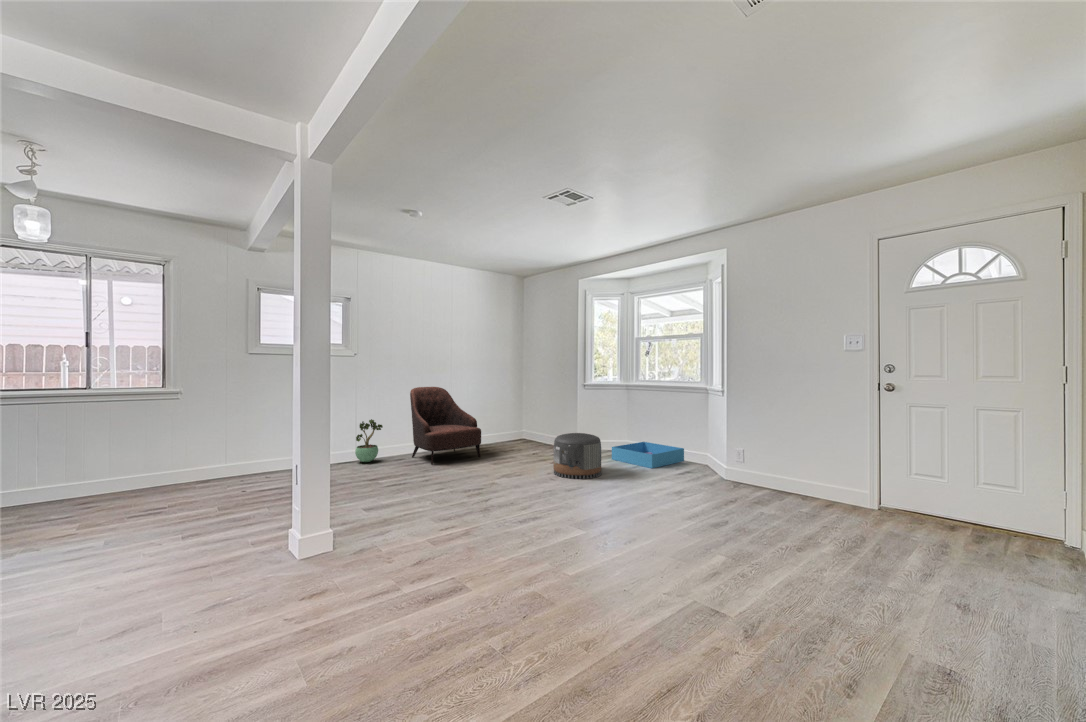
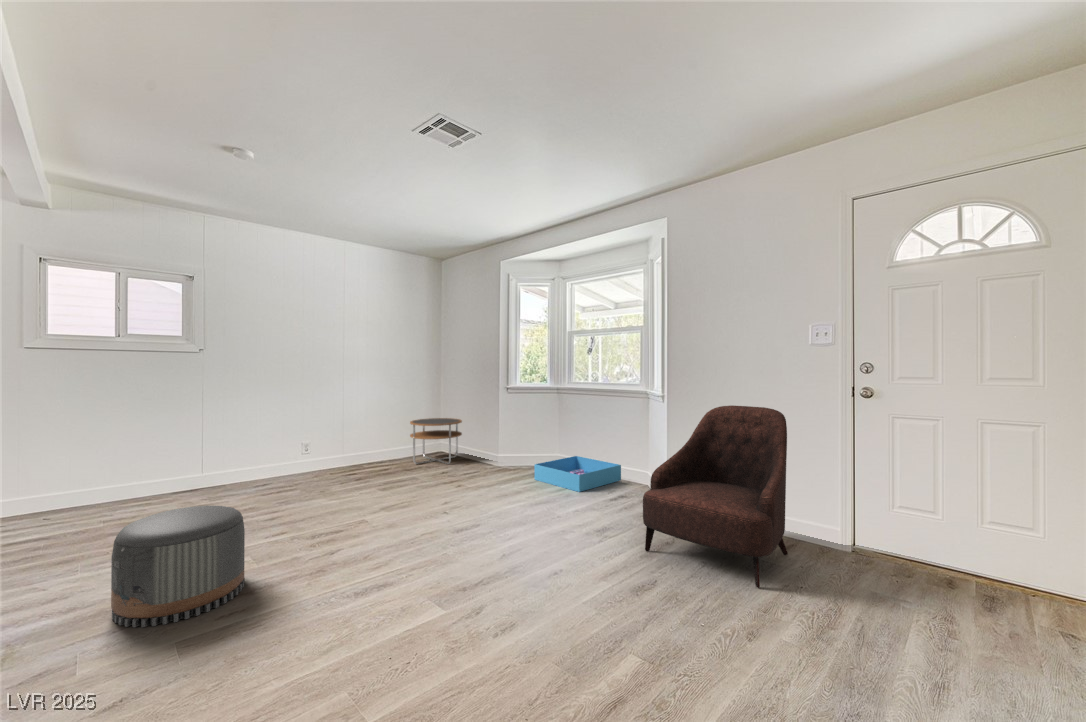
armchair: present [410,387,481,465] -> present [643,405,788,588]
side table: none [503,410,545,448] -> present [410,418,462,464]
potted plant: present [355,419,383,462] -> none [196,435,239,491]
pouf: present [553,433,601,479] -> present [111,506,245,627]

